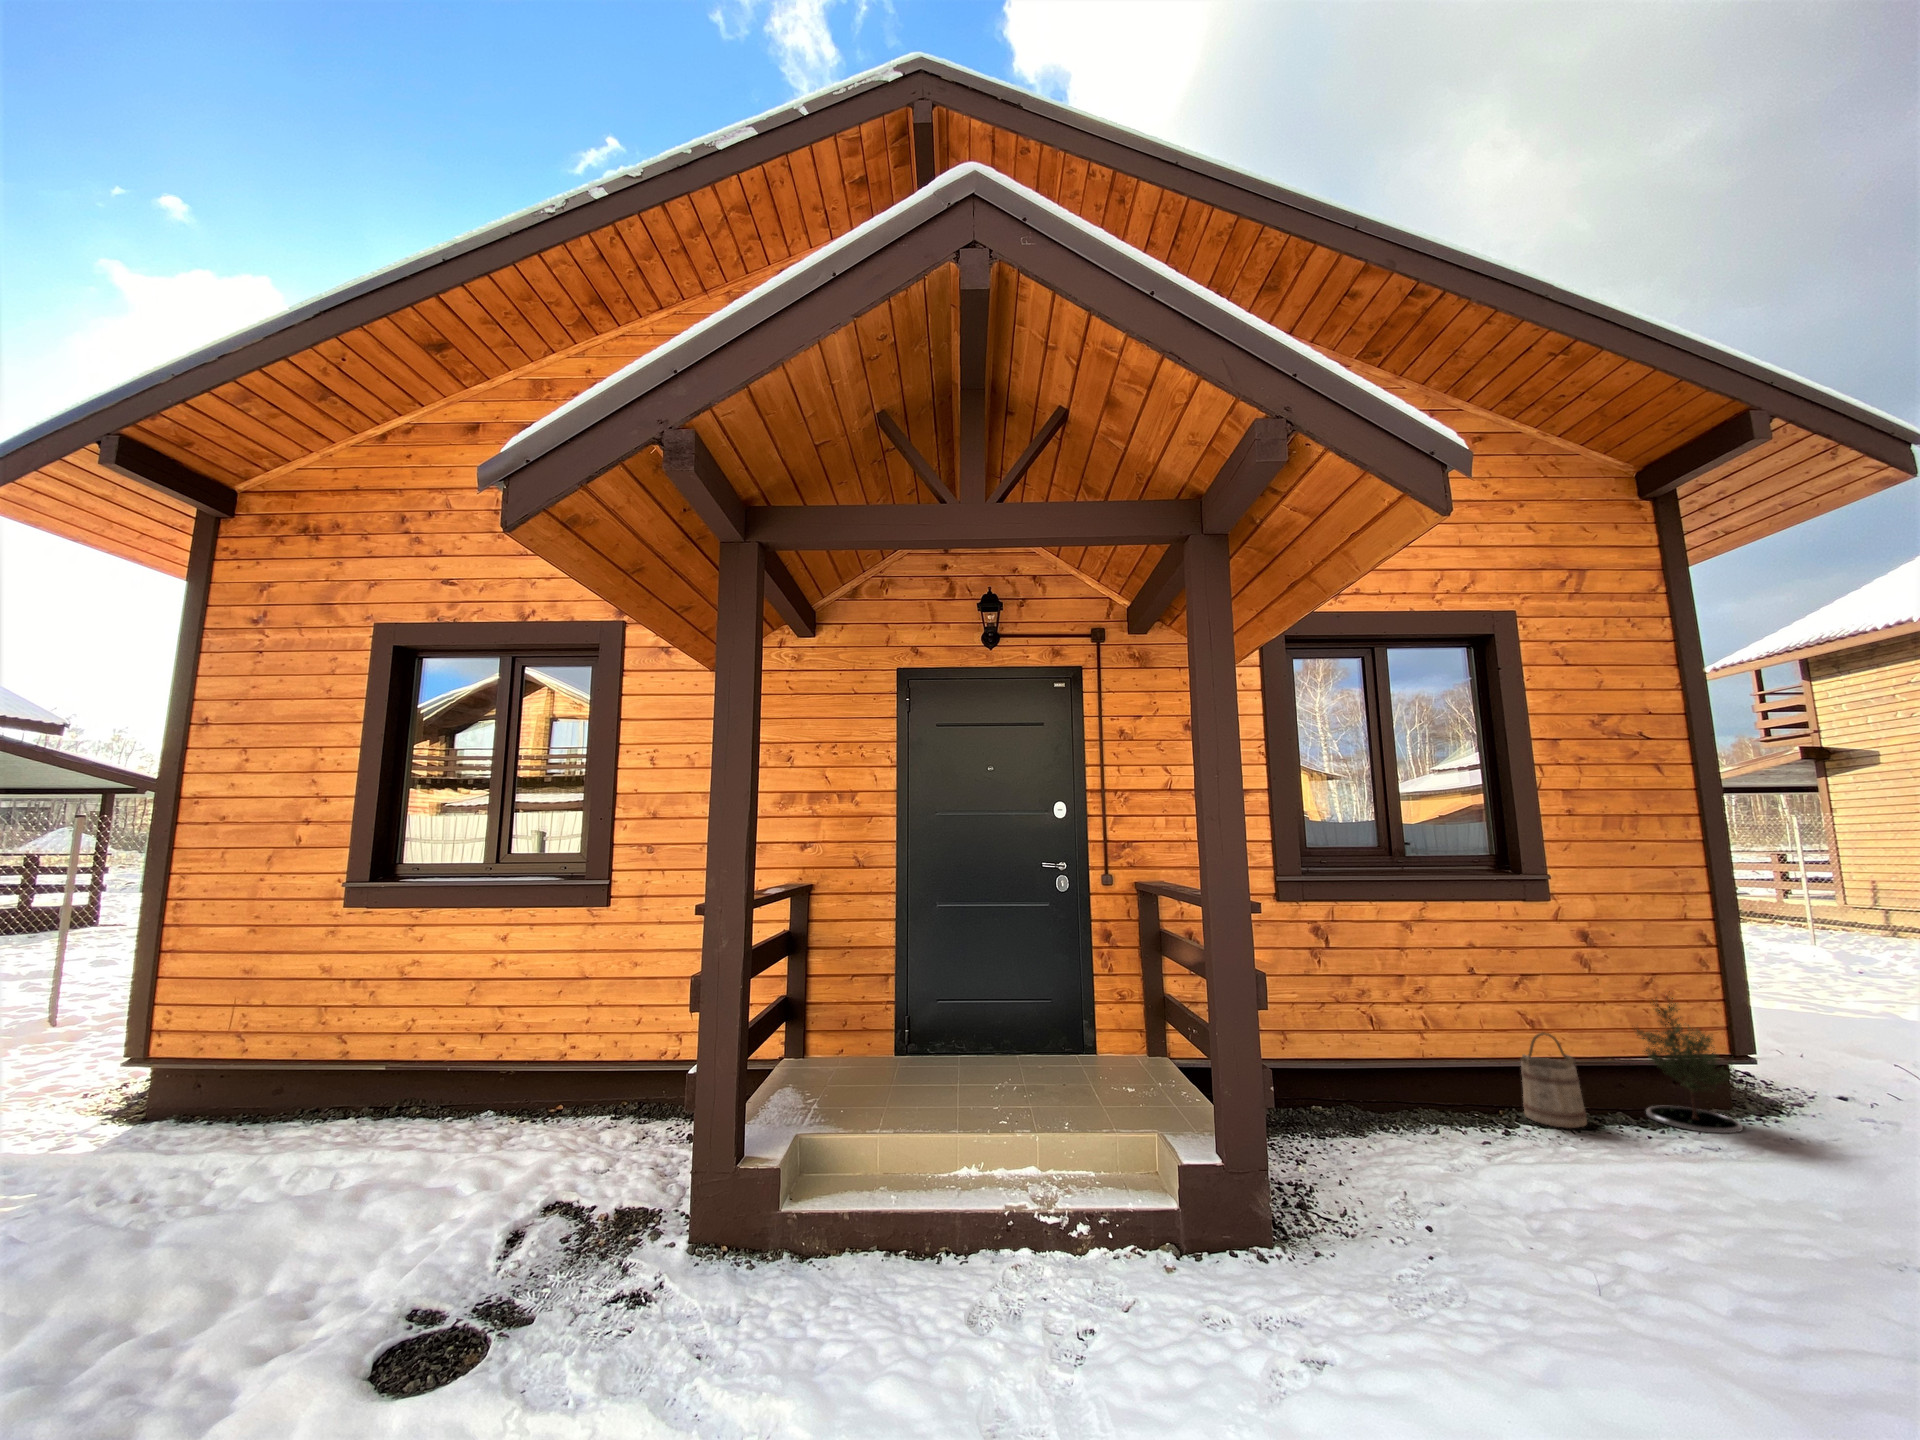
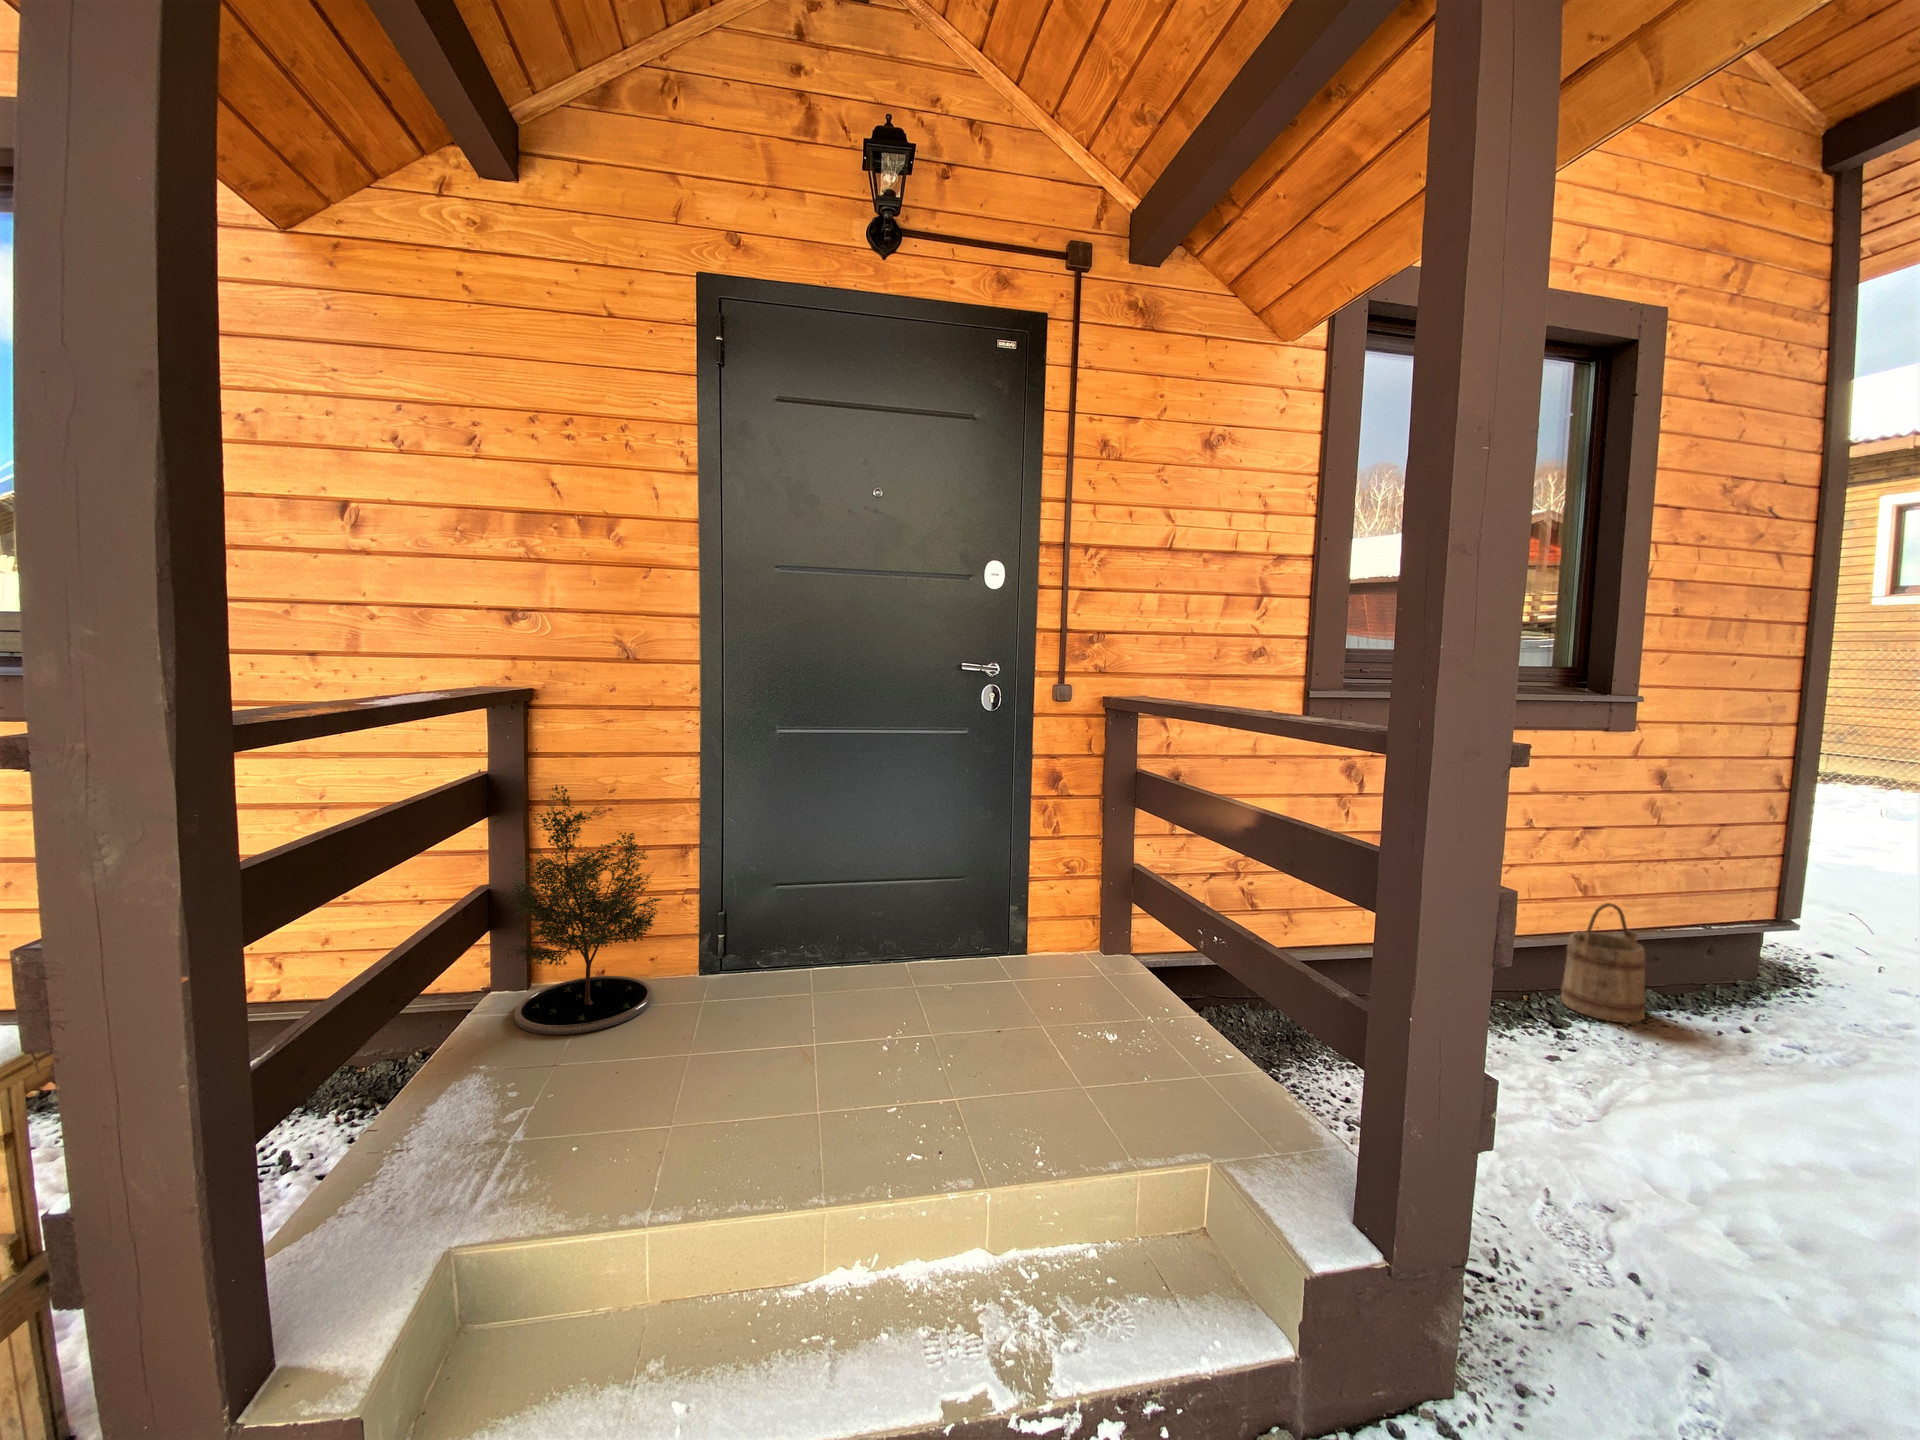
potted tree: present [1634,991,1743,1133] -> present [505,785,662,1035]

